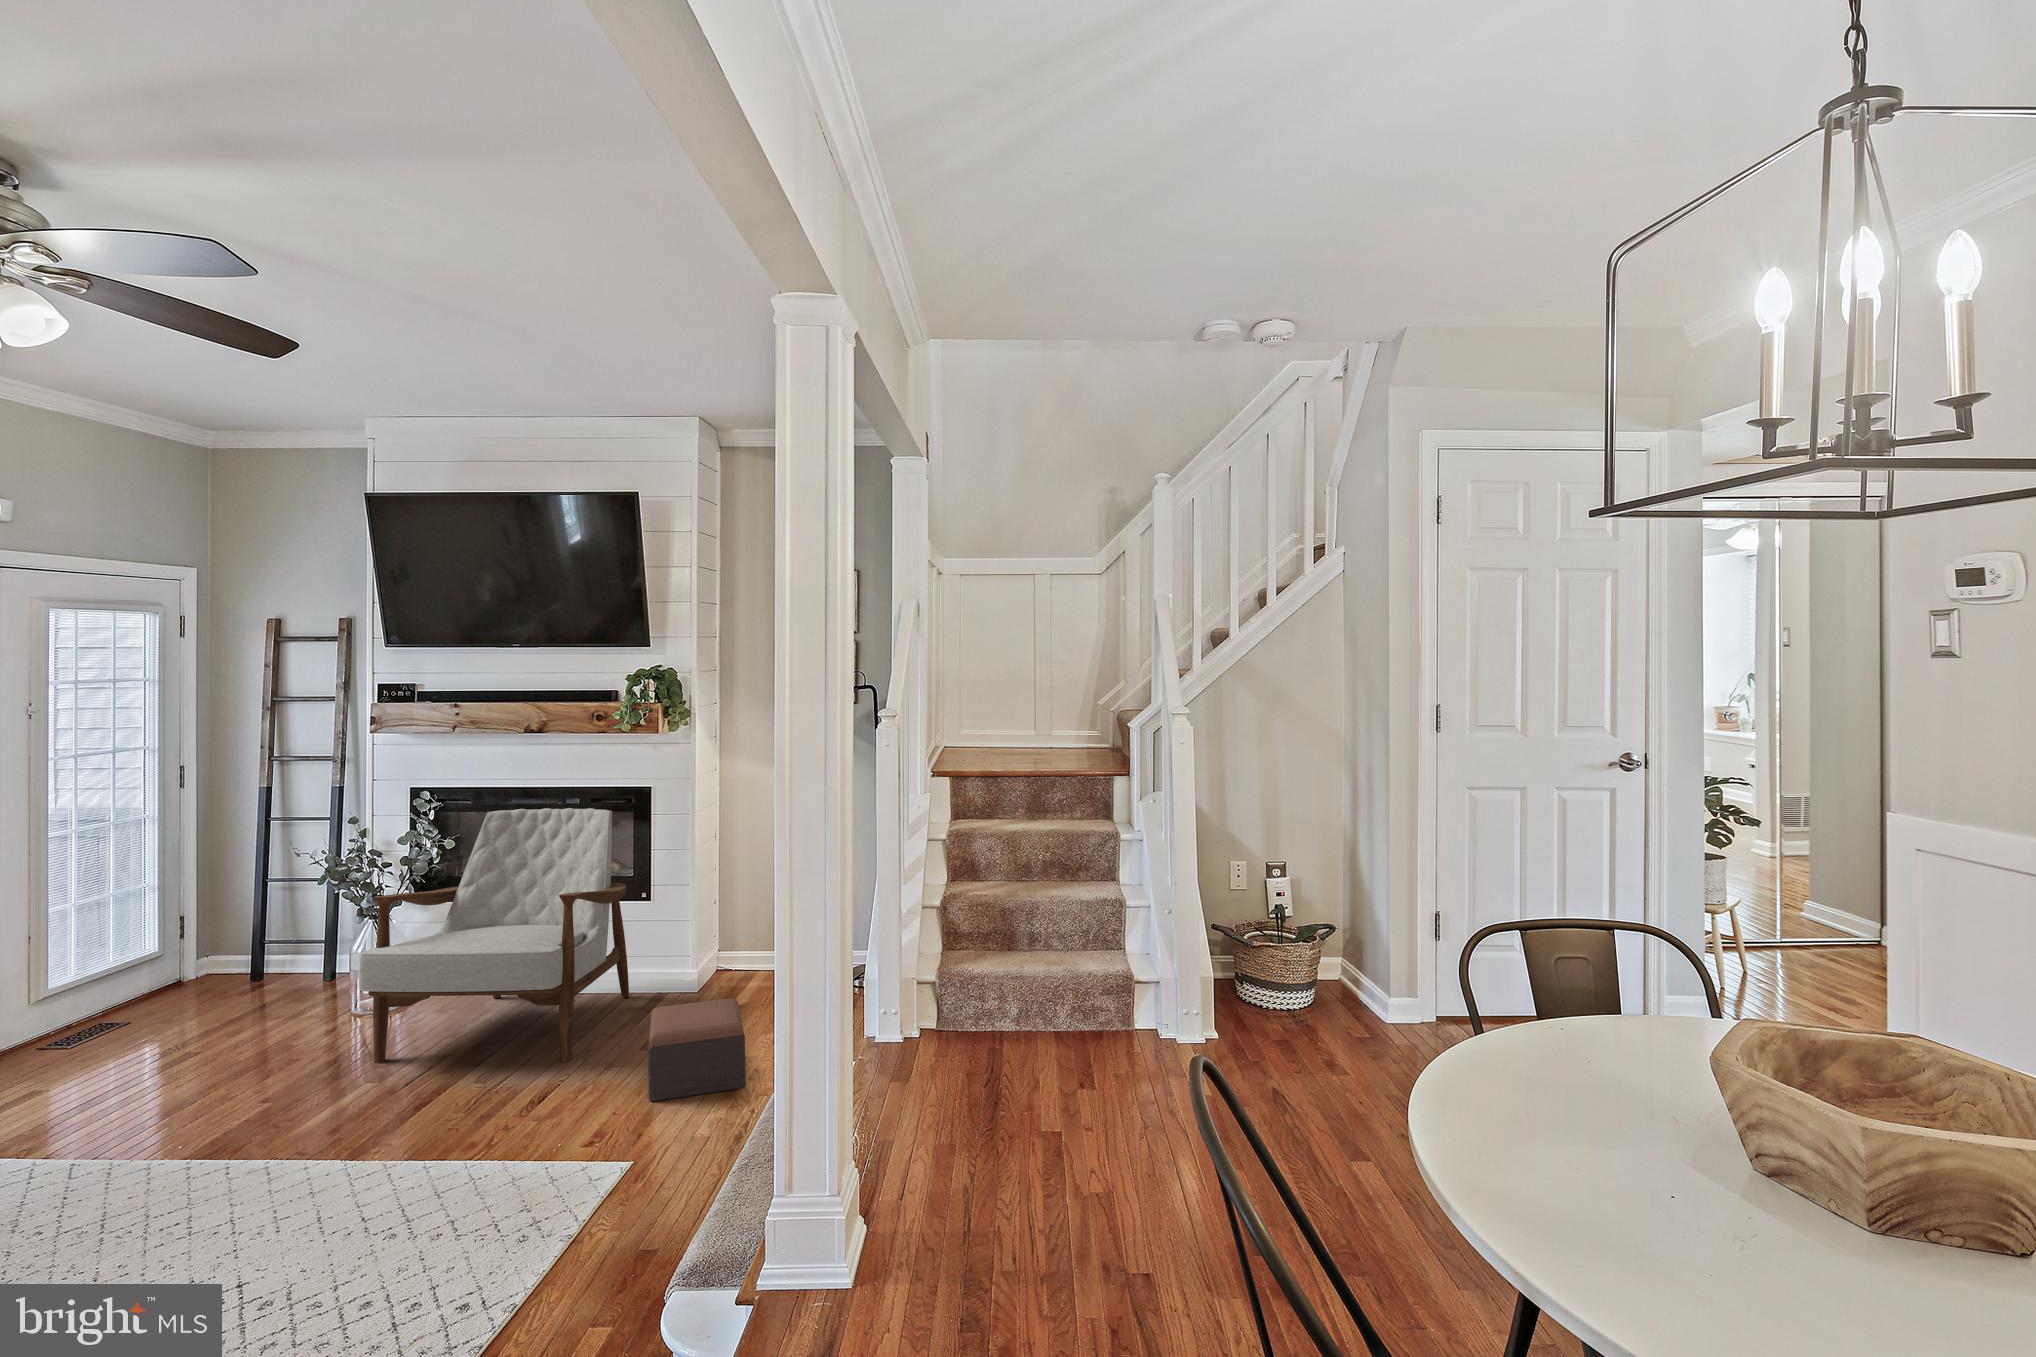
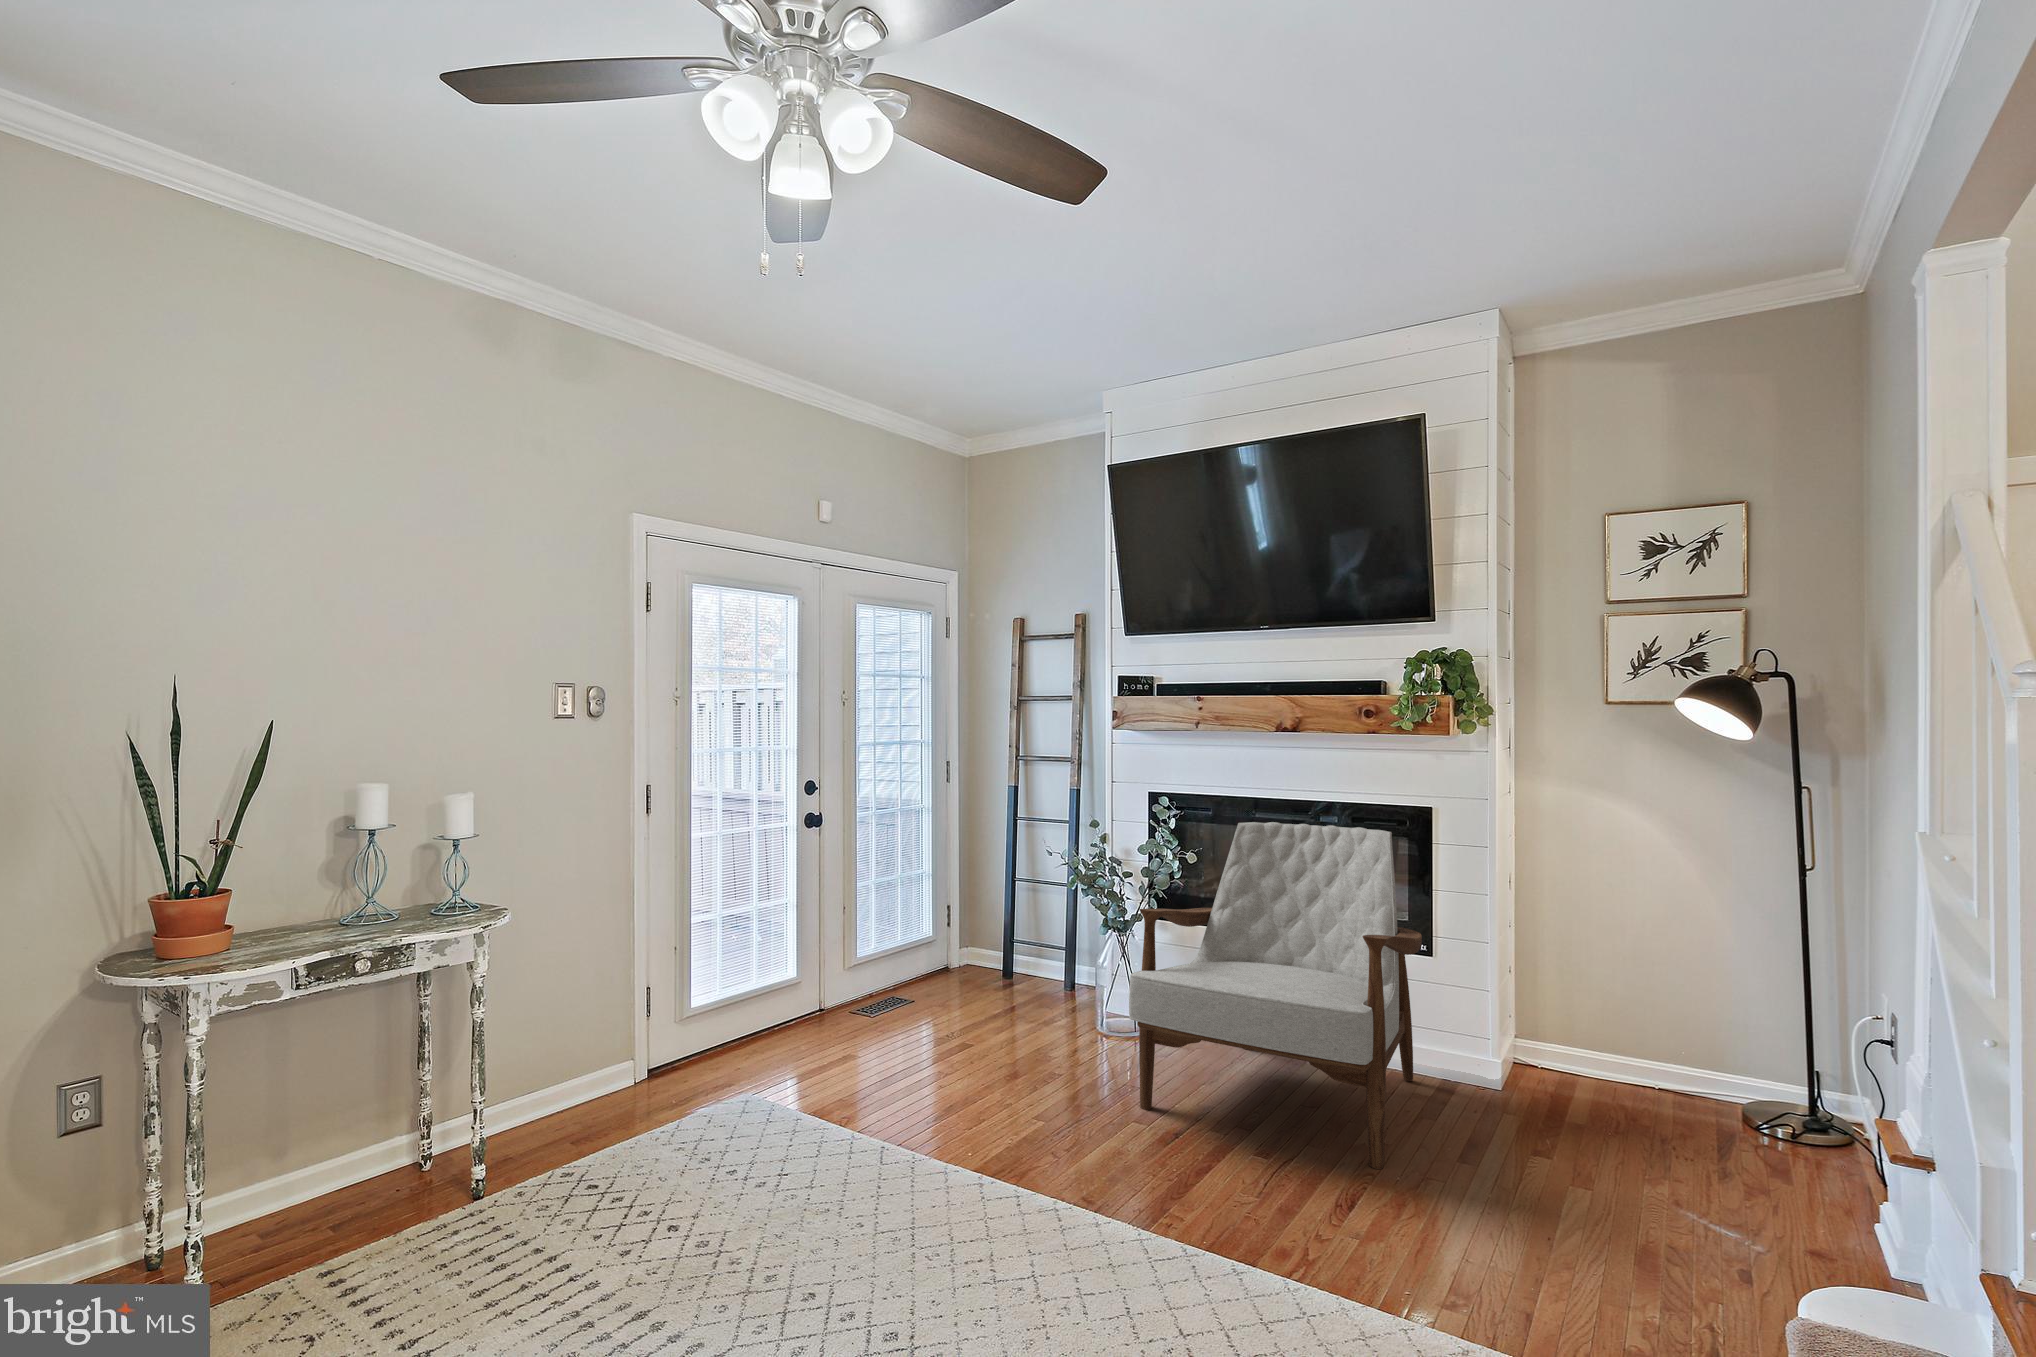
footstool: present [648,998,746,1102] -> none [1514,1126,1722,1309]

